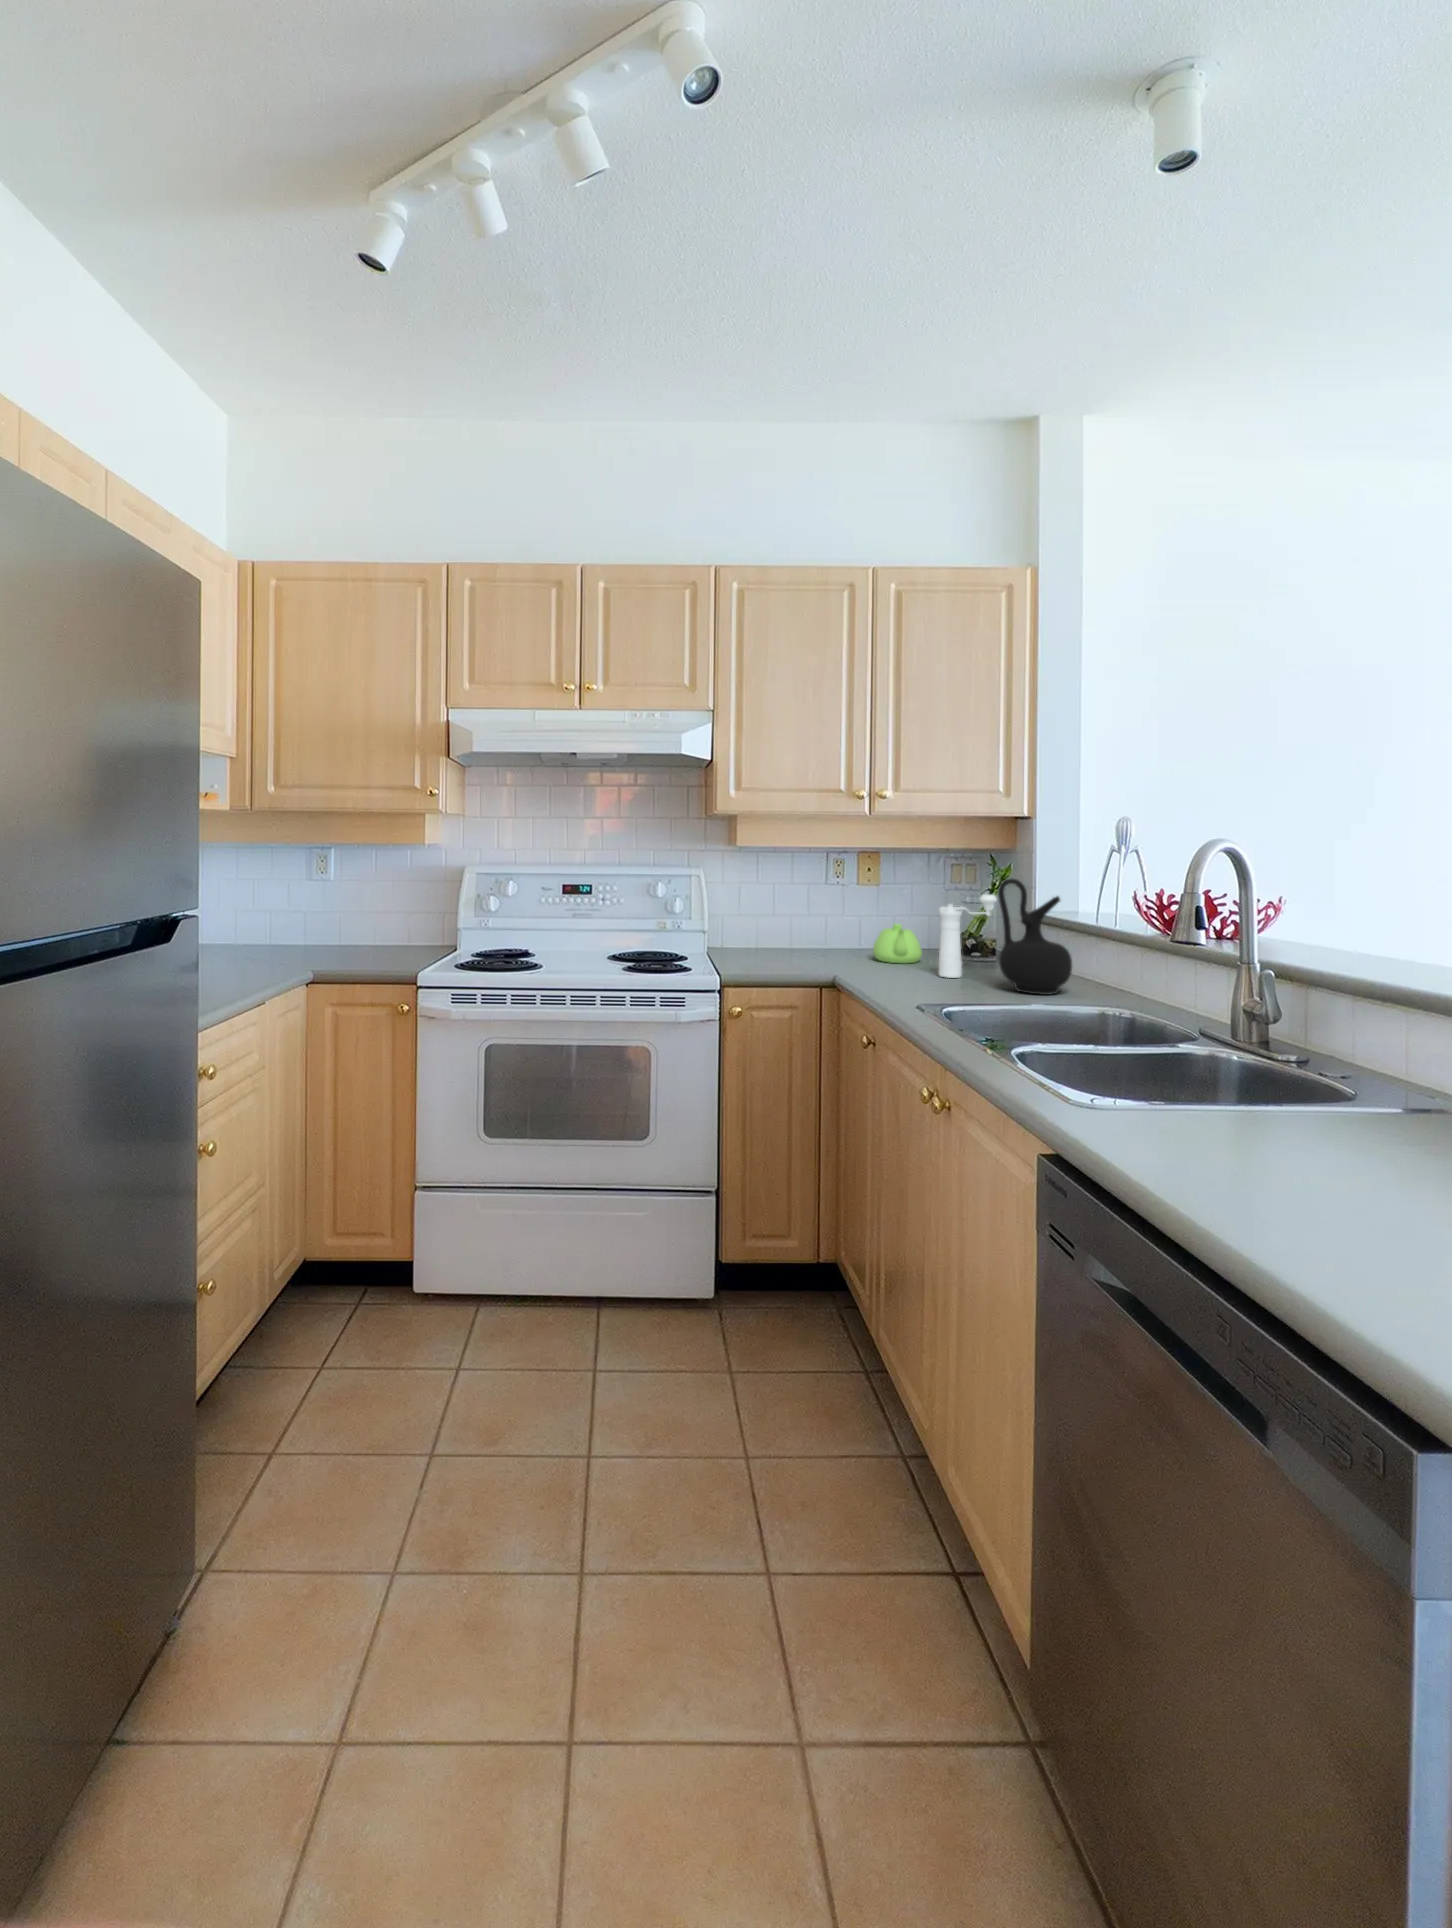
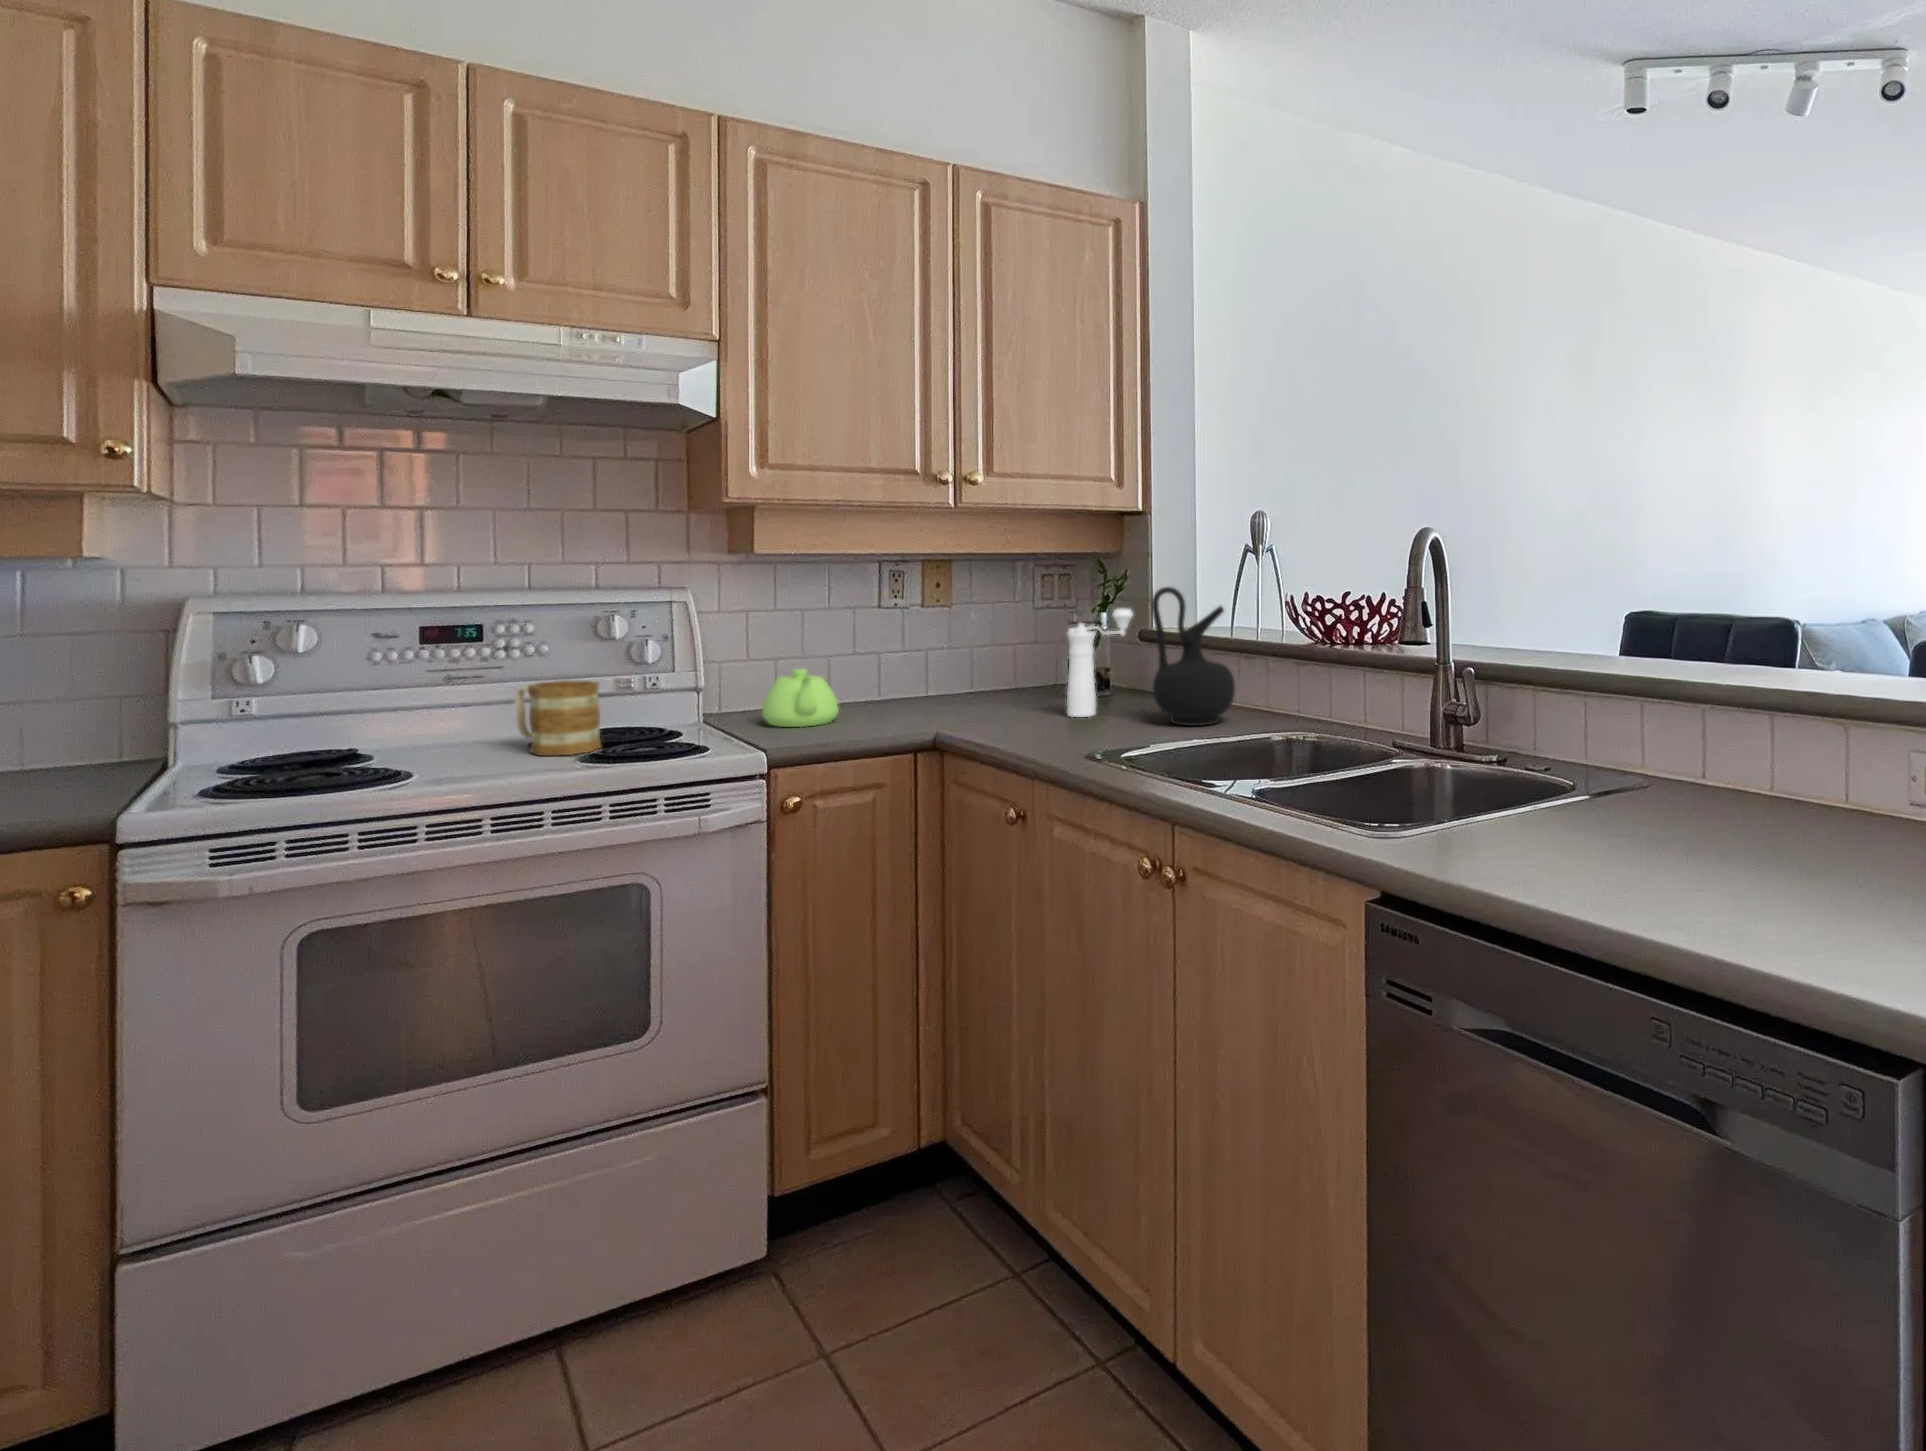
mug: none [600,921,640,966] -> present [515,681,601,756]
teapot: present [873,924,922,963] -> present [762,669,838,727]

